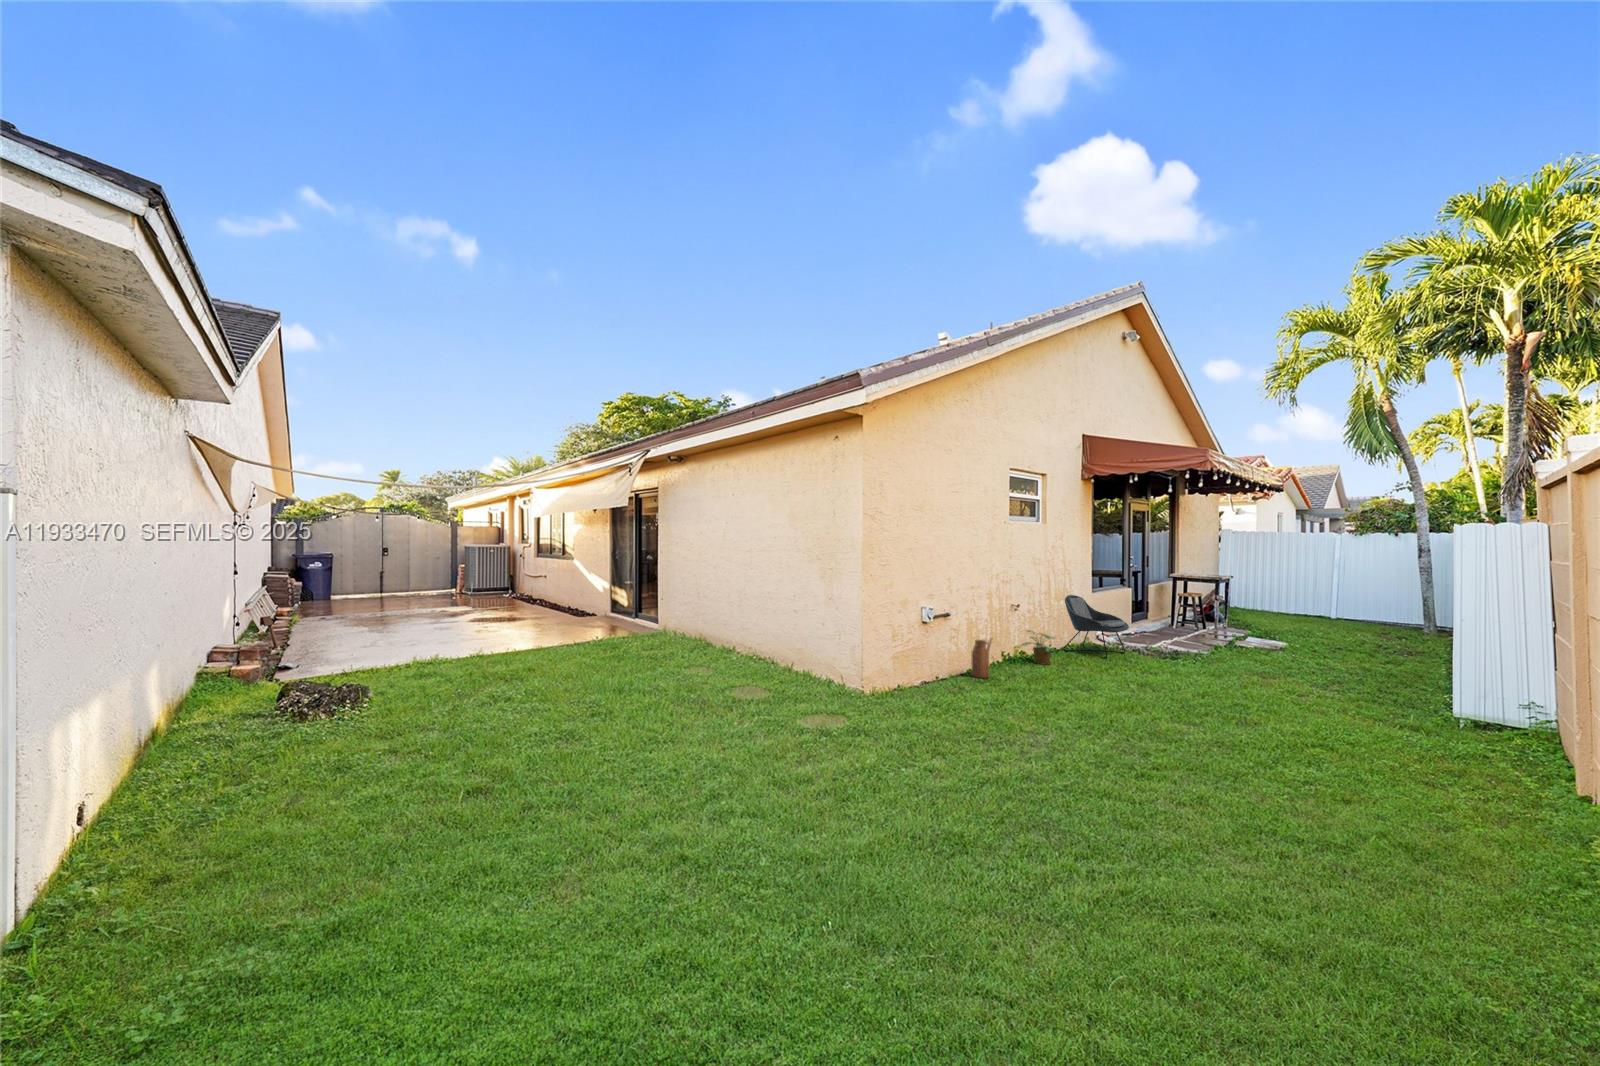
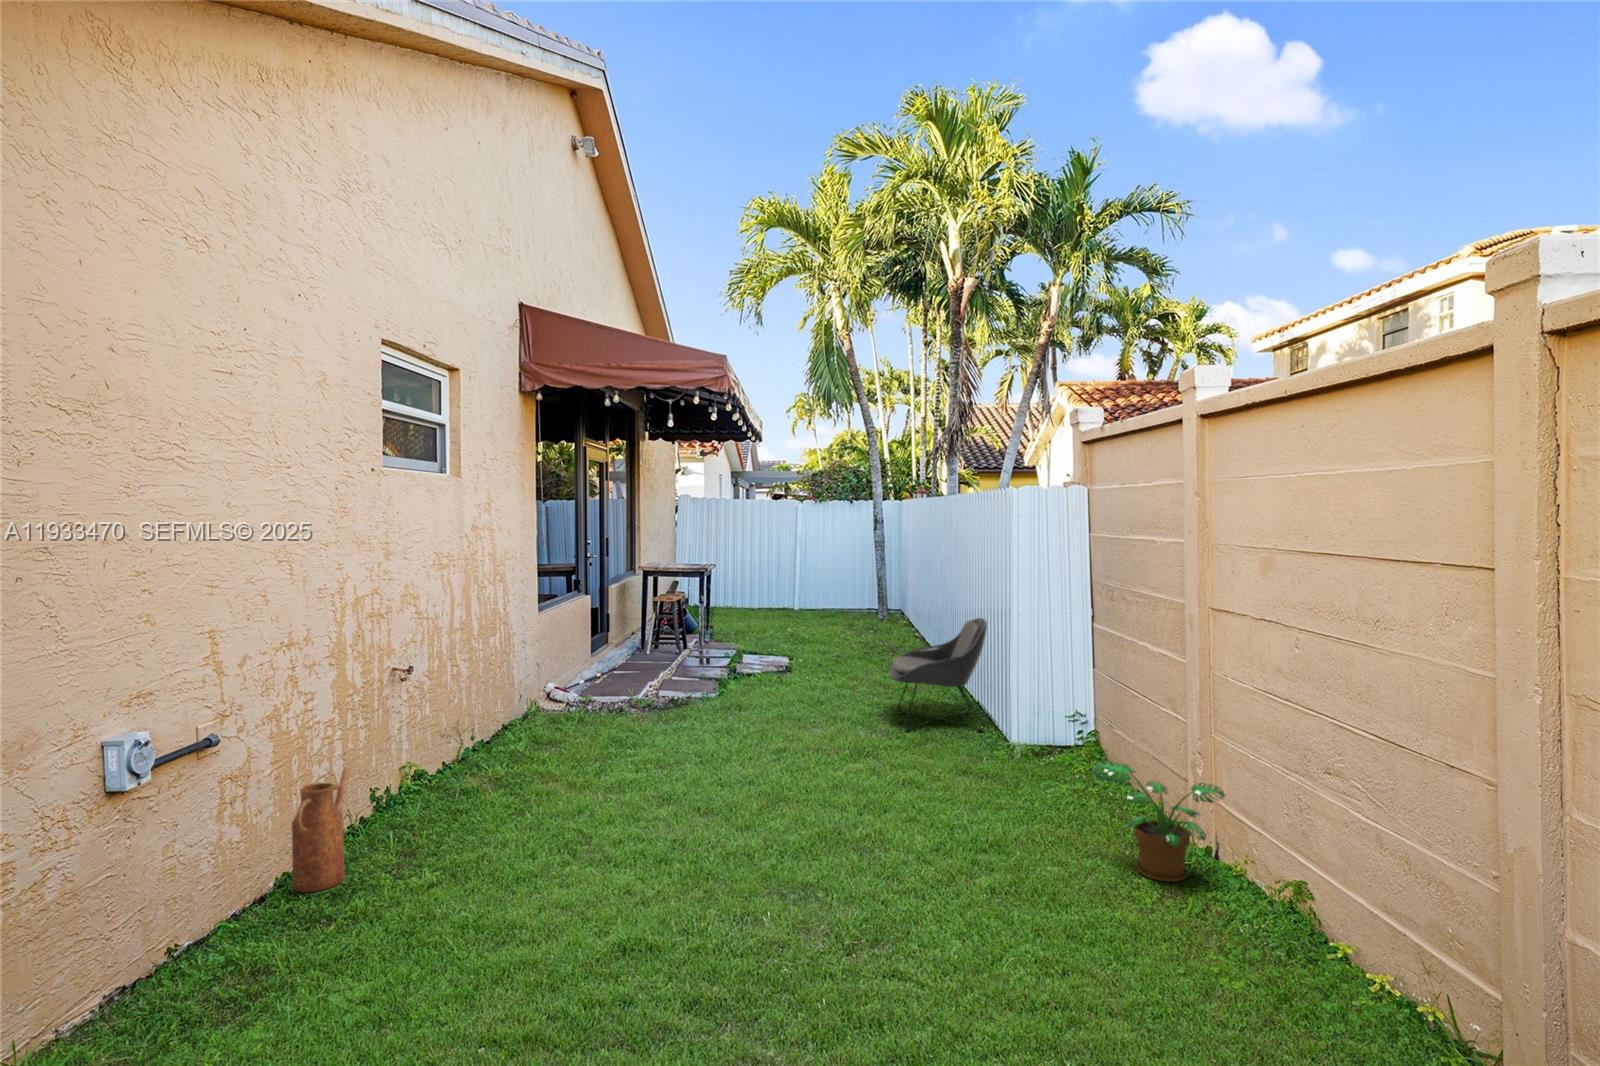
lounge chair: present [1064,595,1129,659] -> present [889,618,987,732]
potted plant: present [1021,630,1052,665] -> present [1091,761,1225,882]

